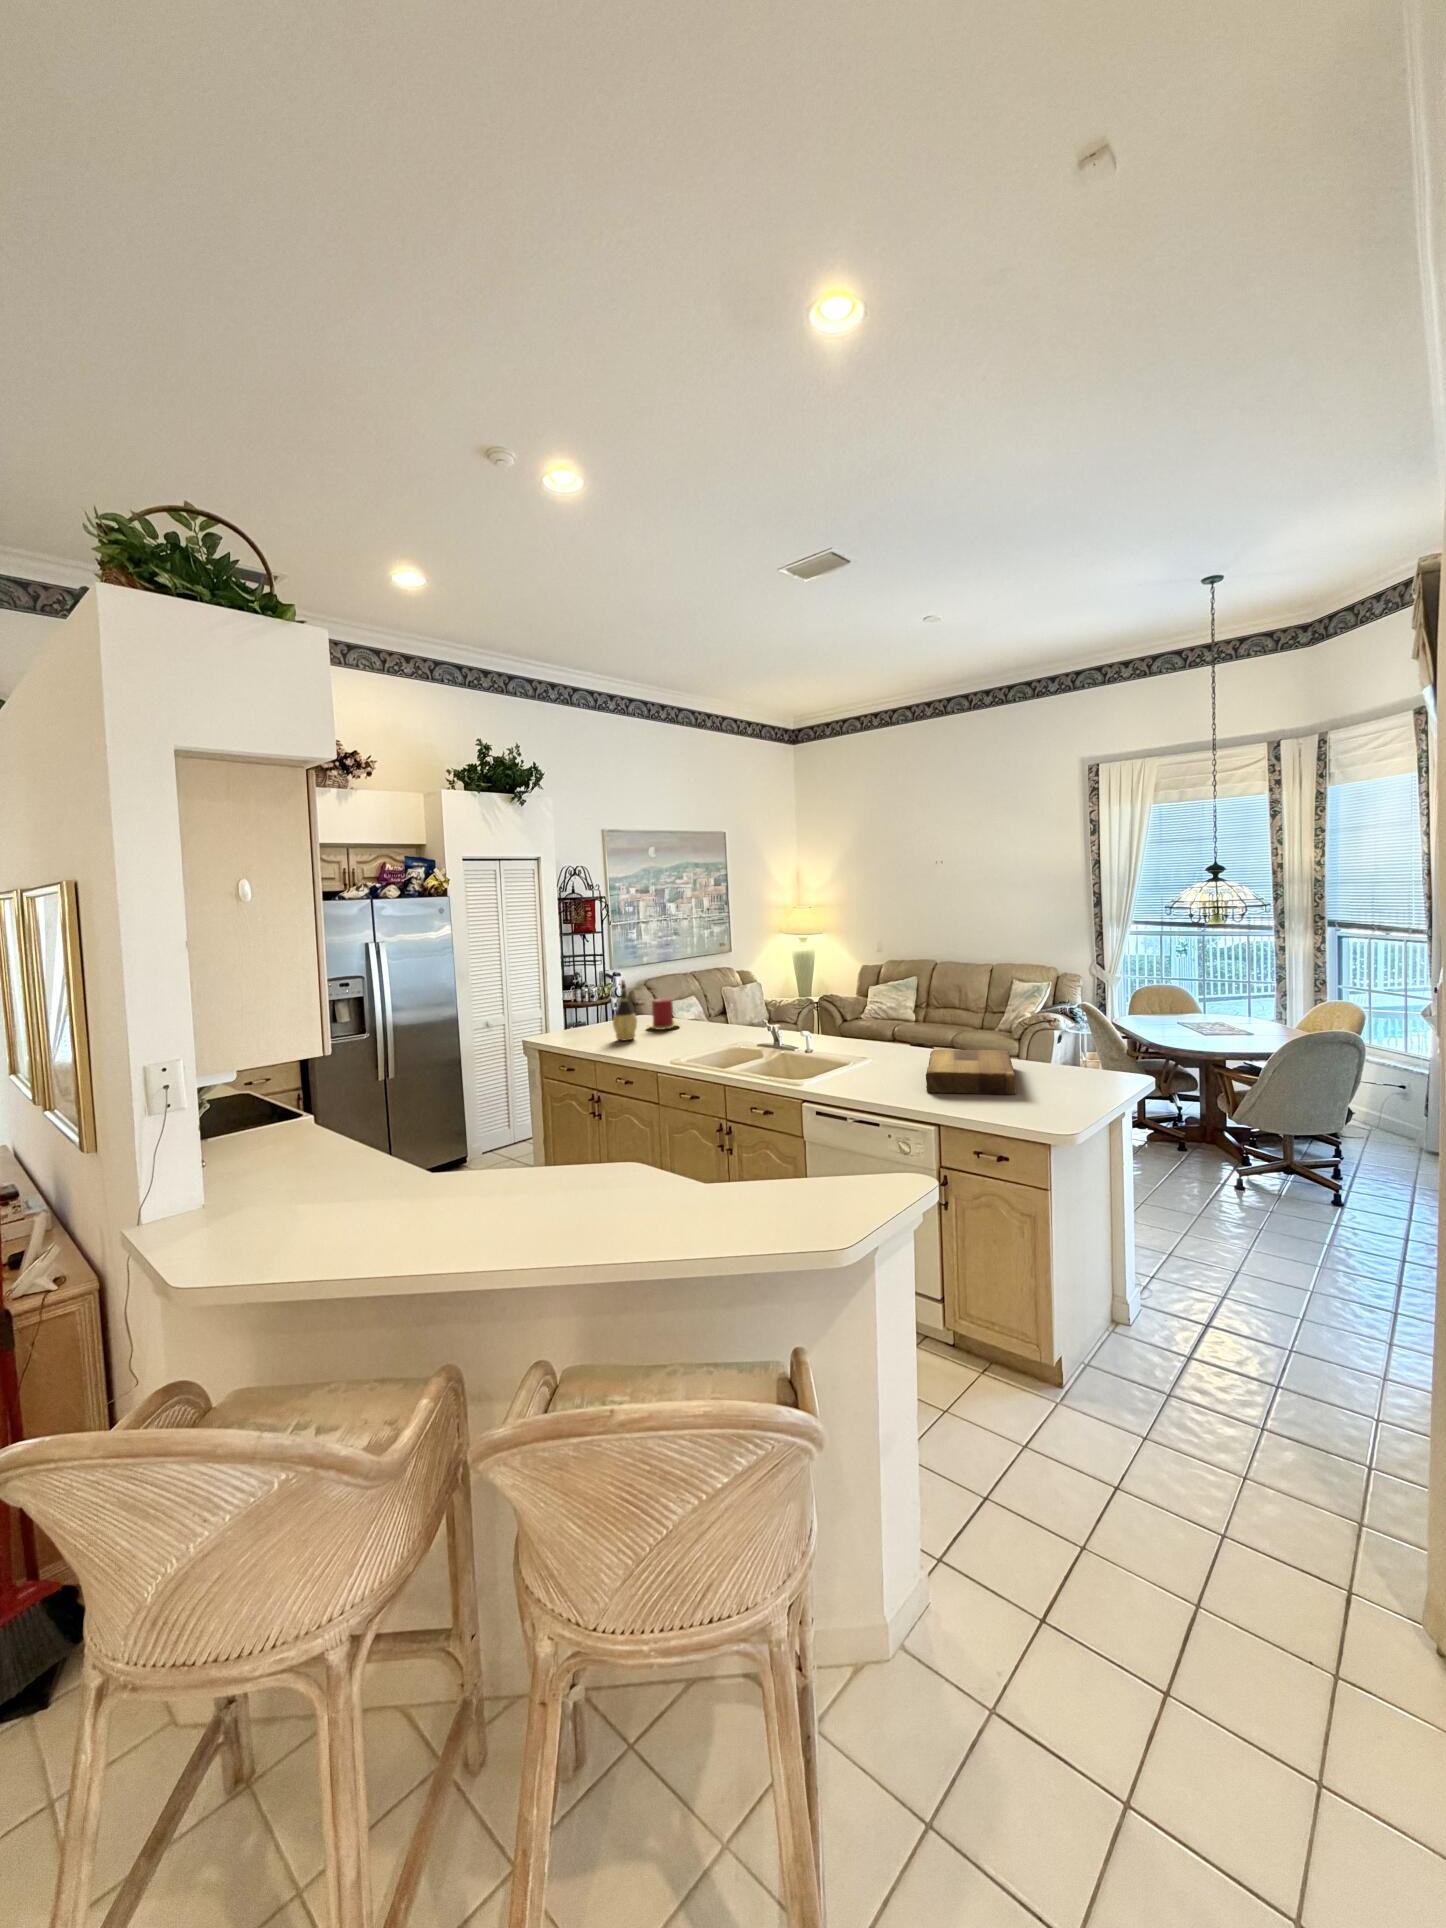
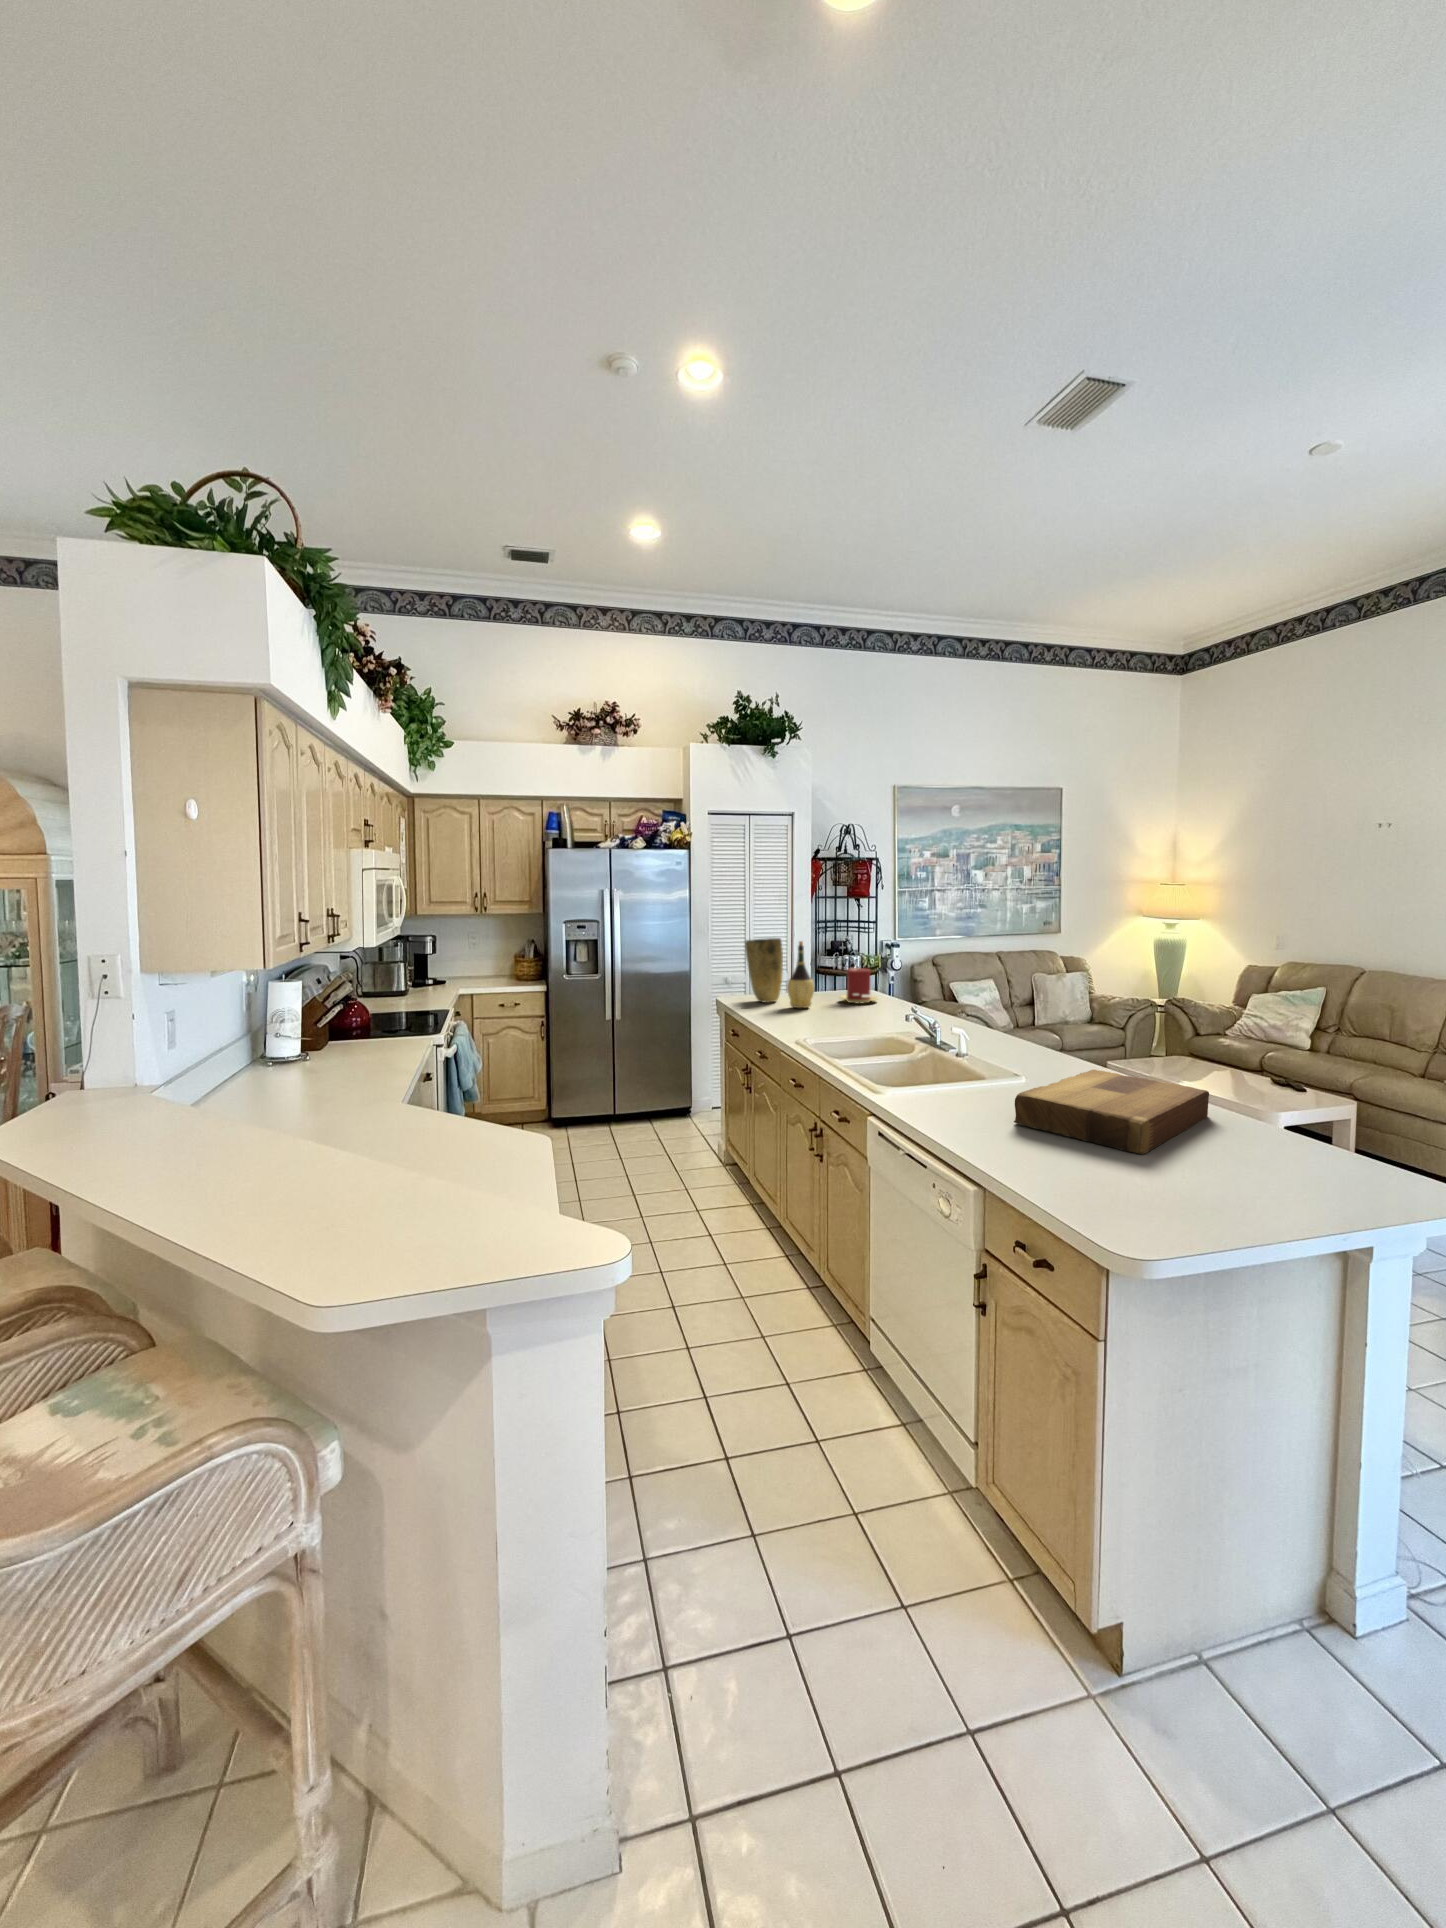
vase: none [560,979,598,1040] -> present [745,938,783,1002]

